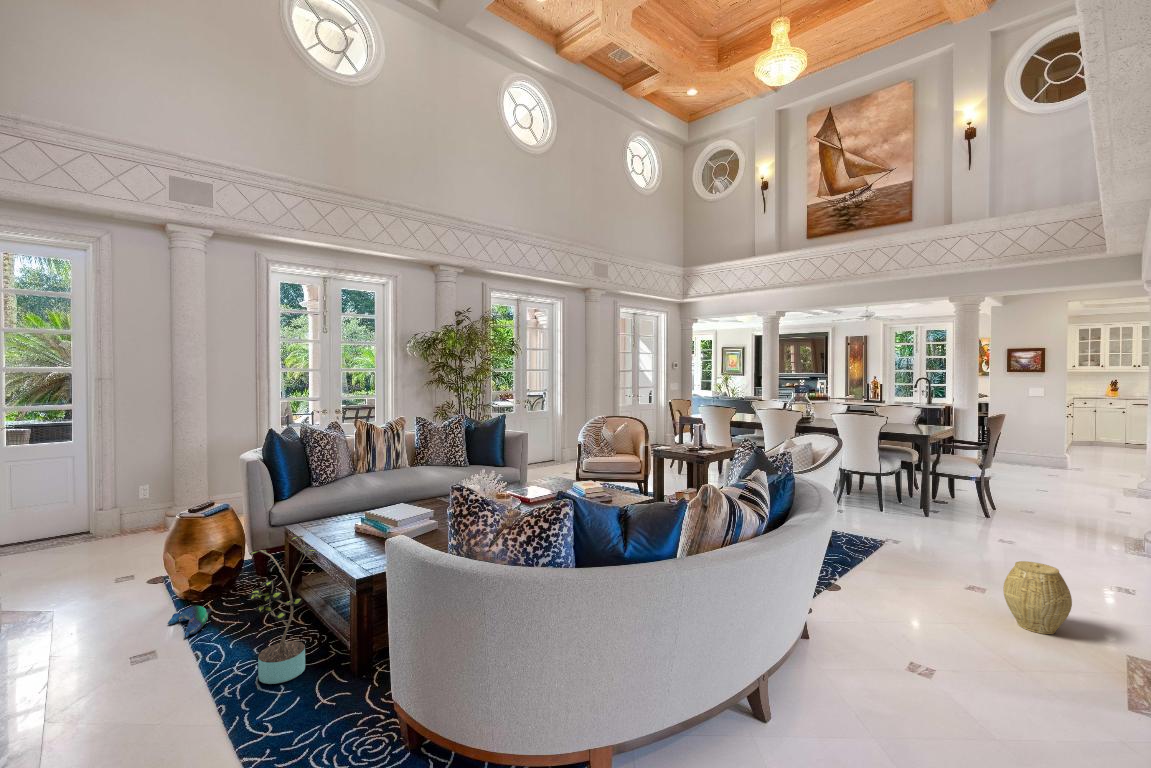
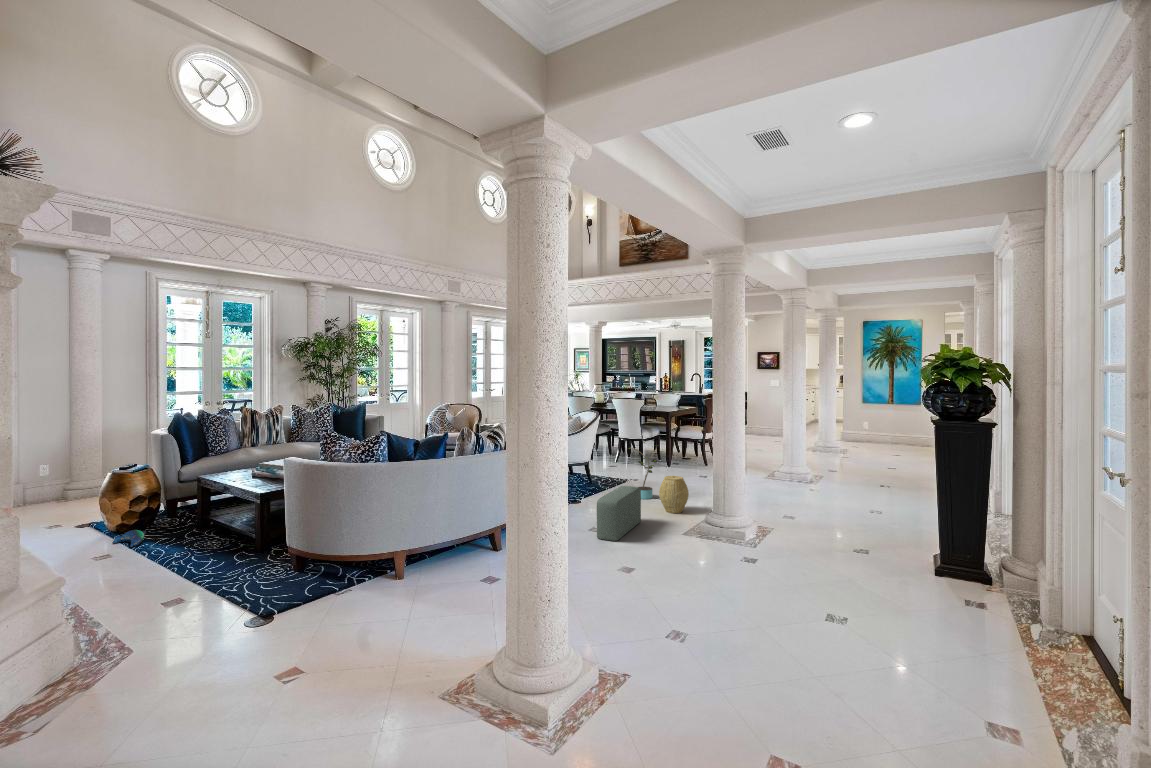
potted plant: present [248,536,316,684] -> present [628,441,659,499]
pouf: none [943,584,1001,716] -> present [597,486,641,541]

